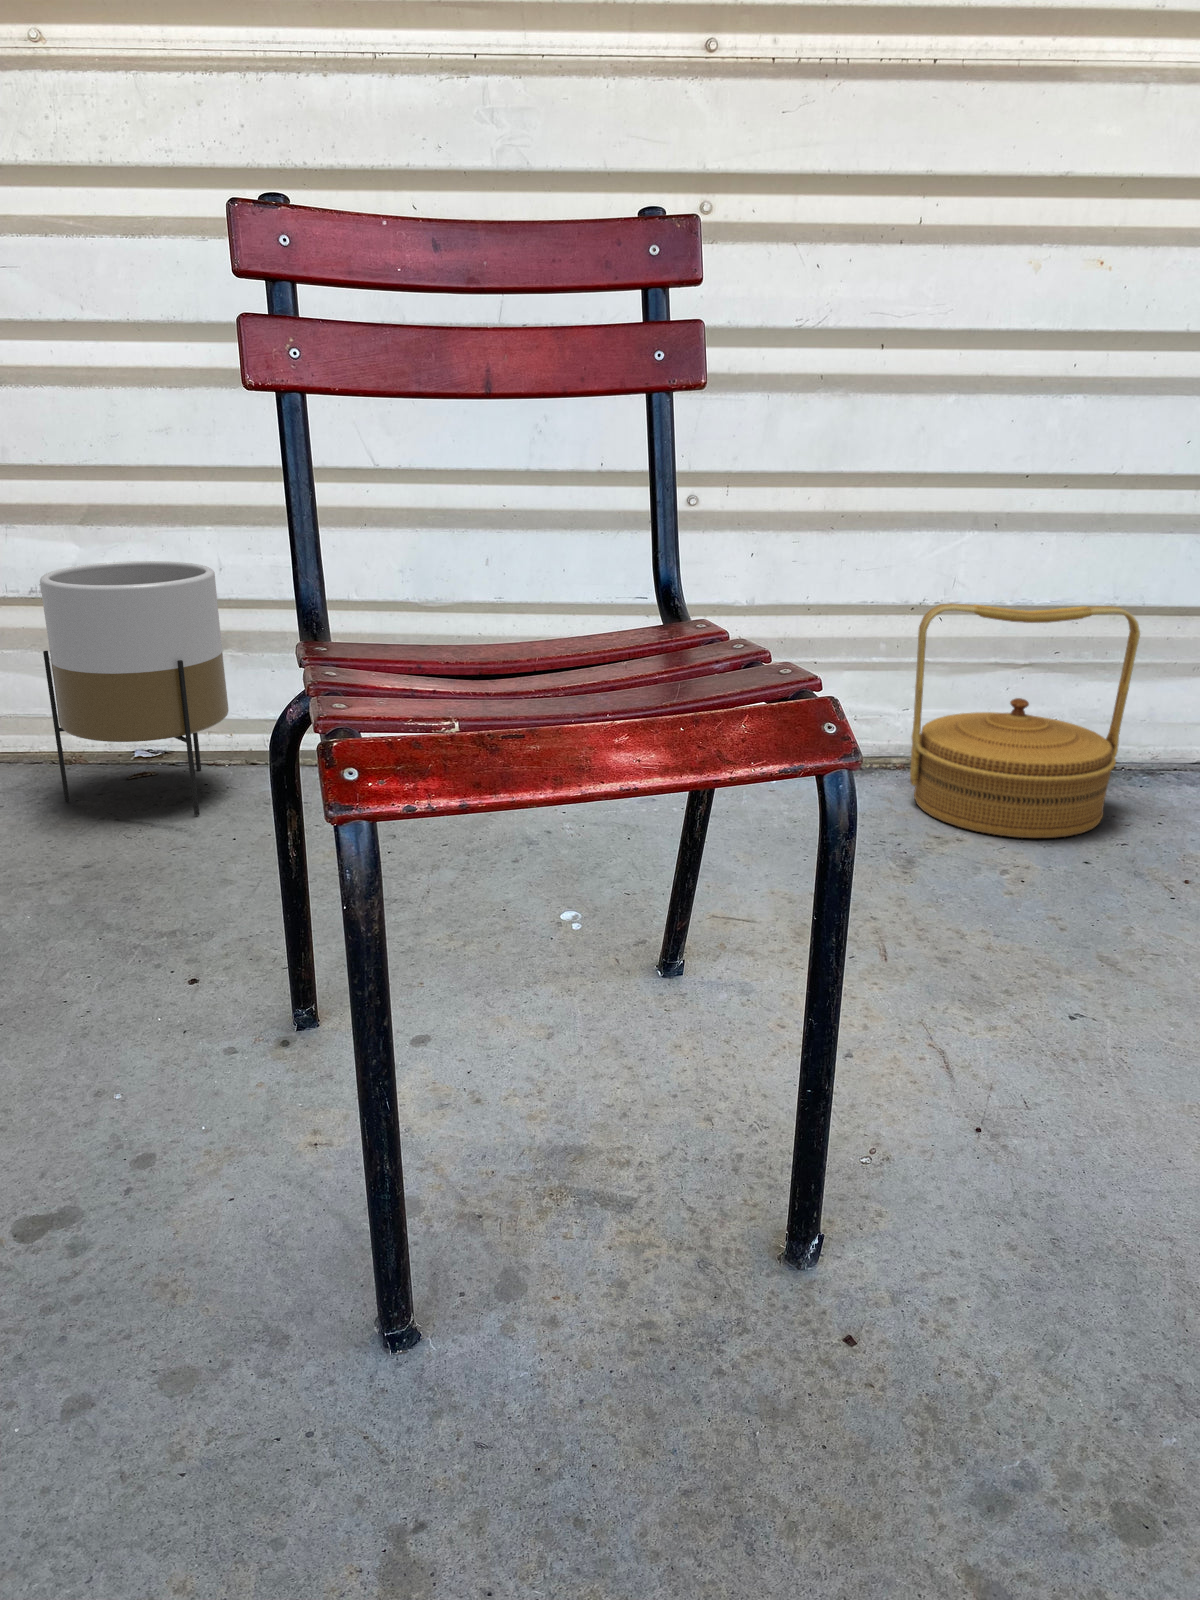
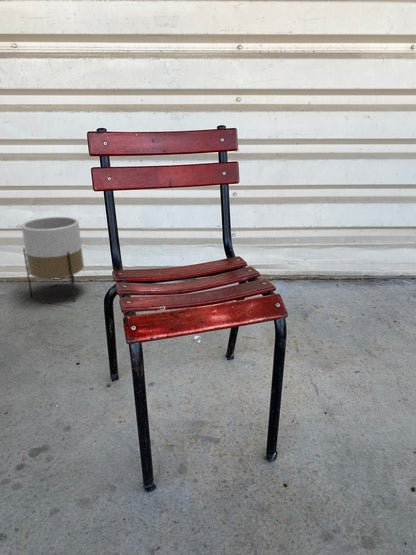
woven basket: present [910,603,1140,838] -> none [307,229,381,306]

